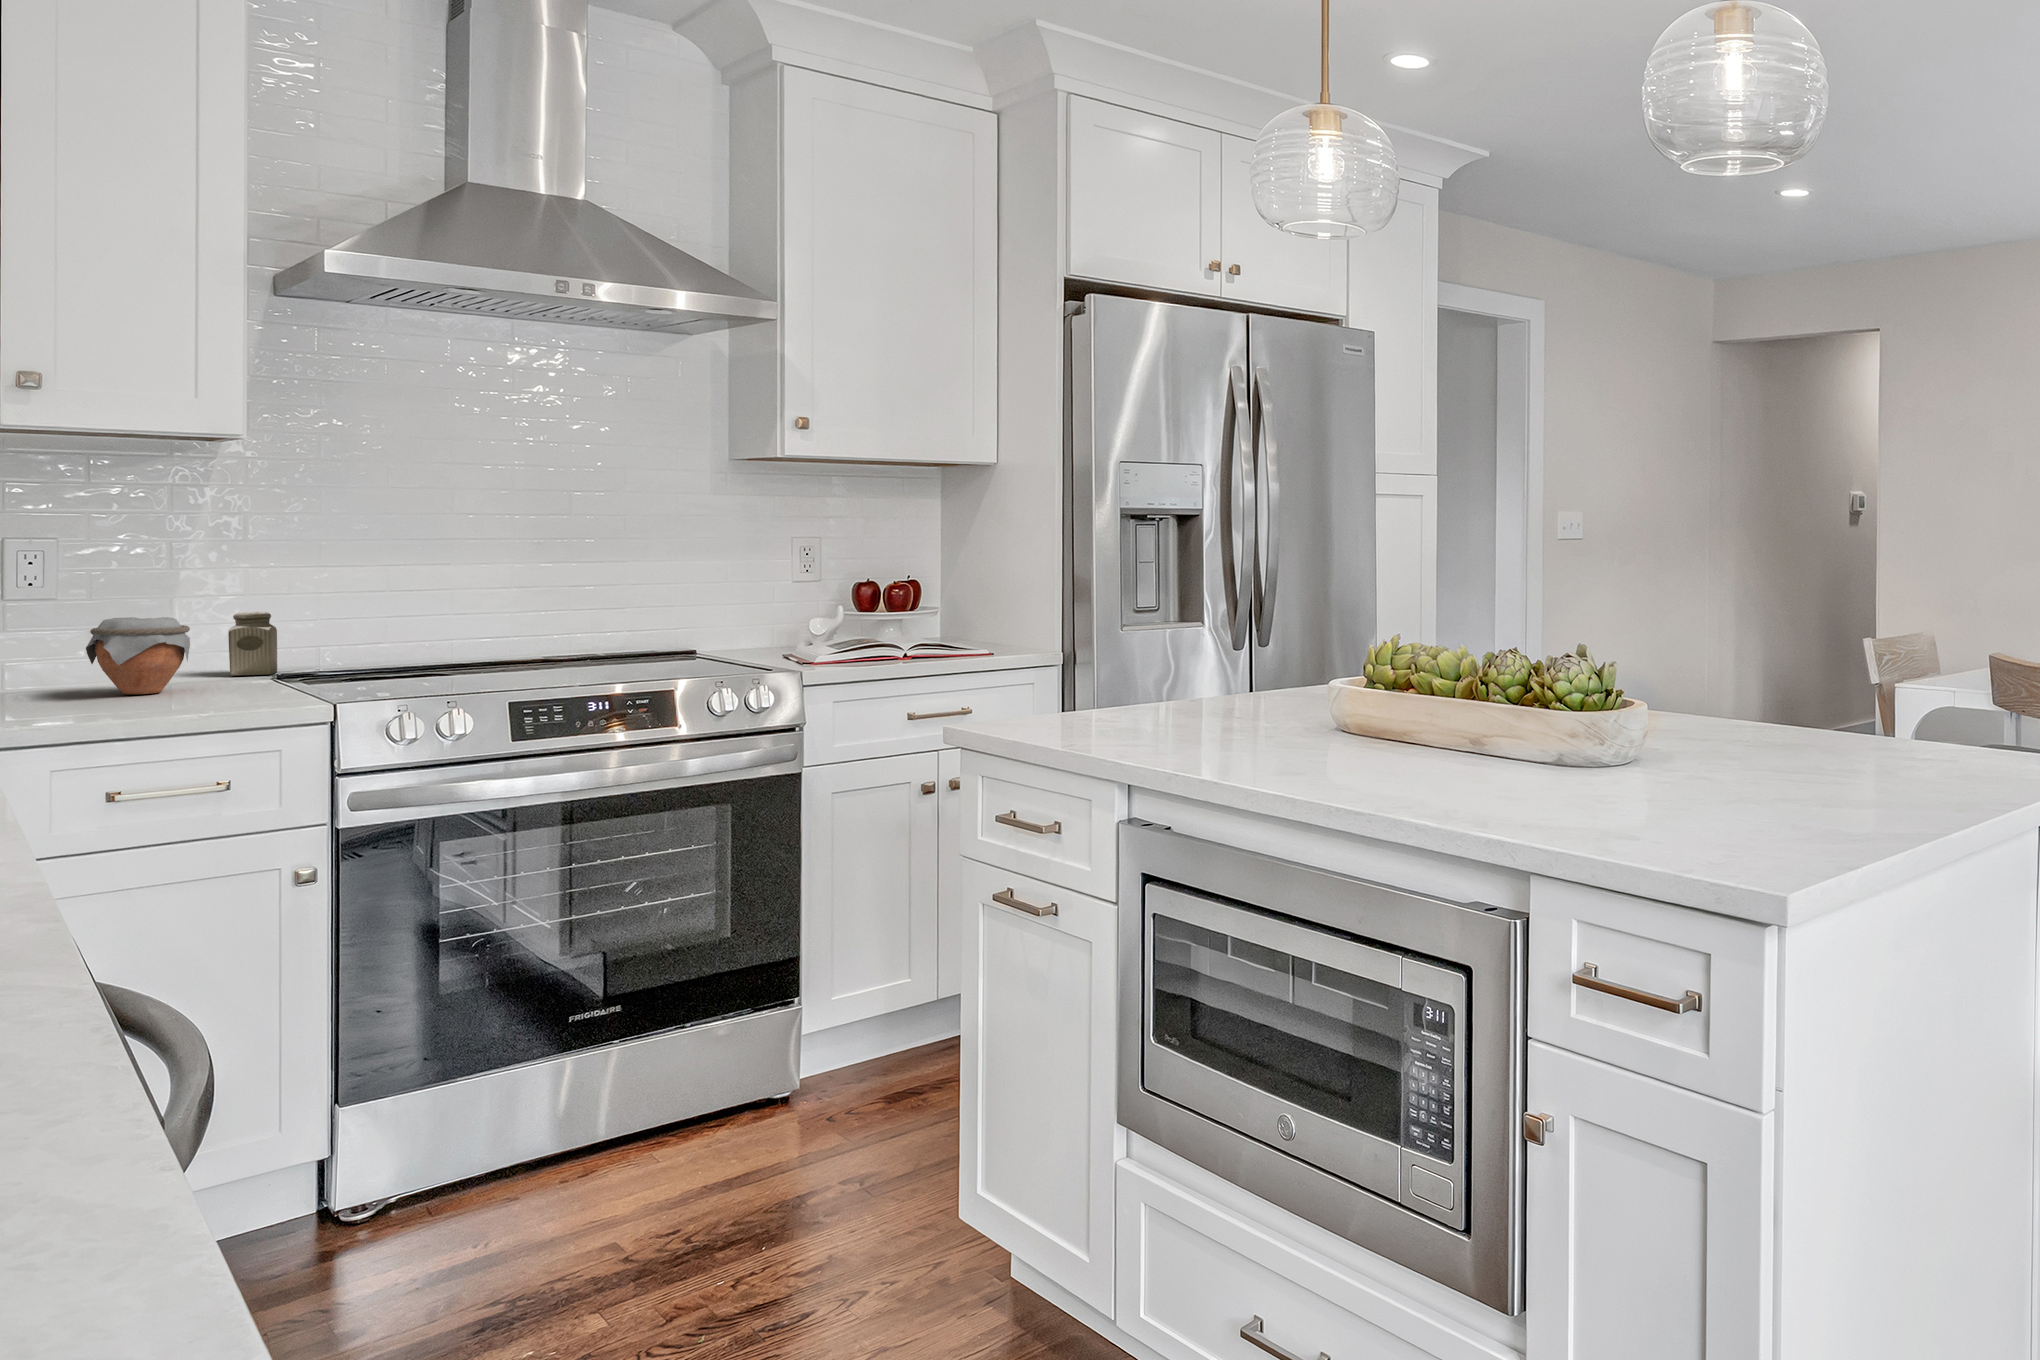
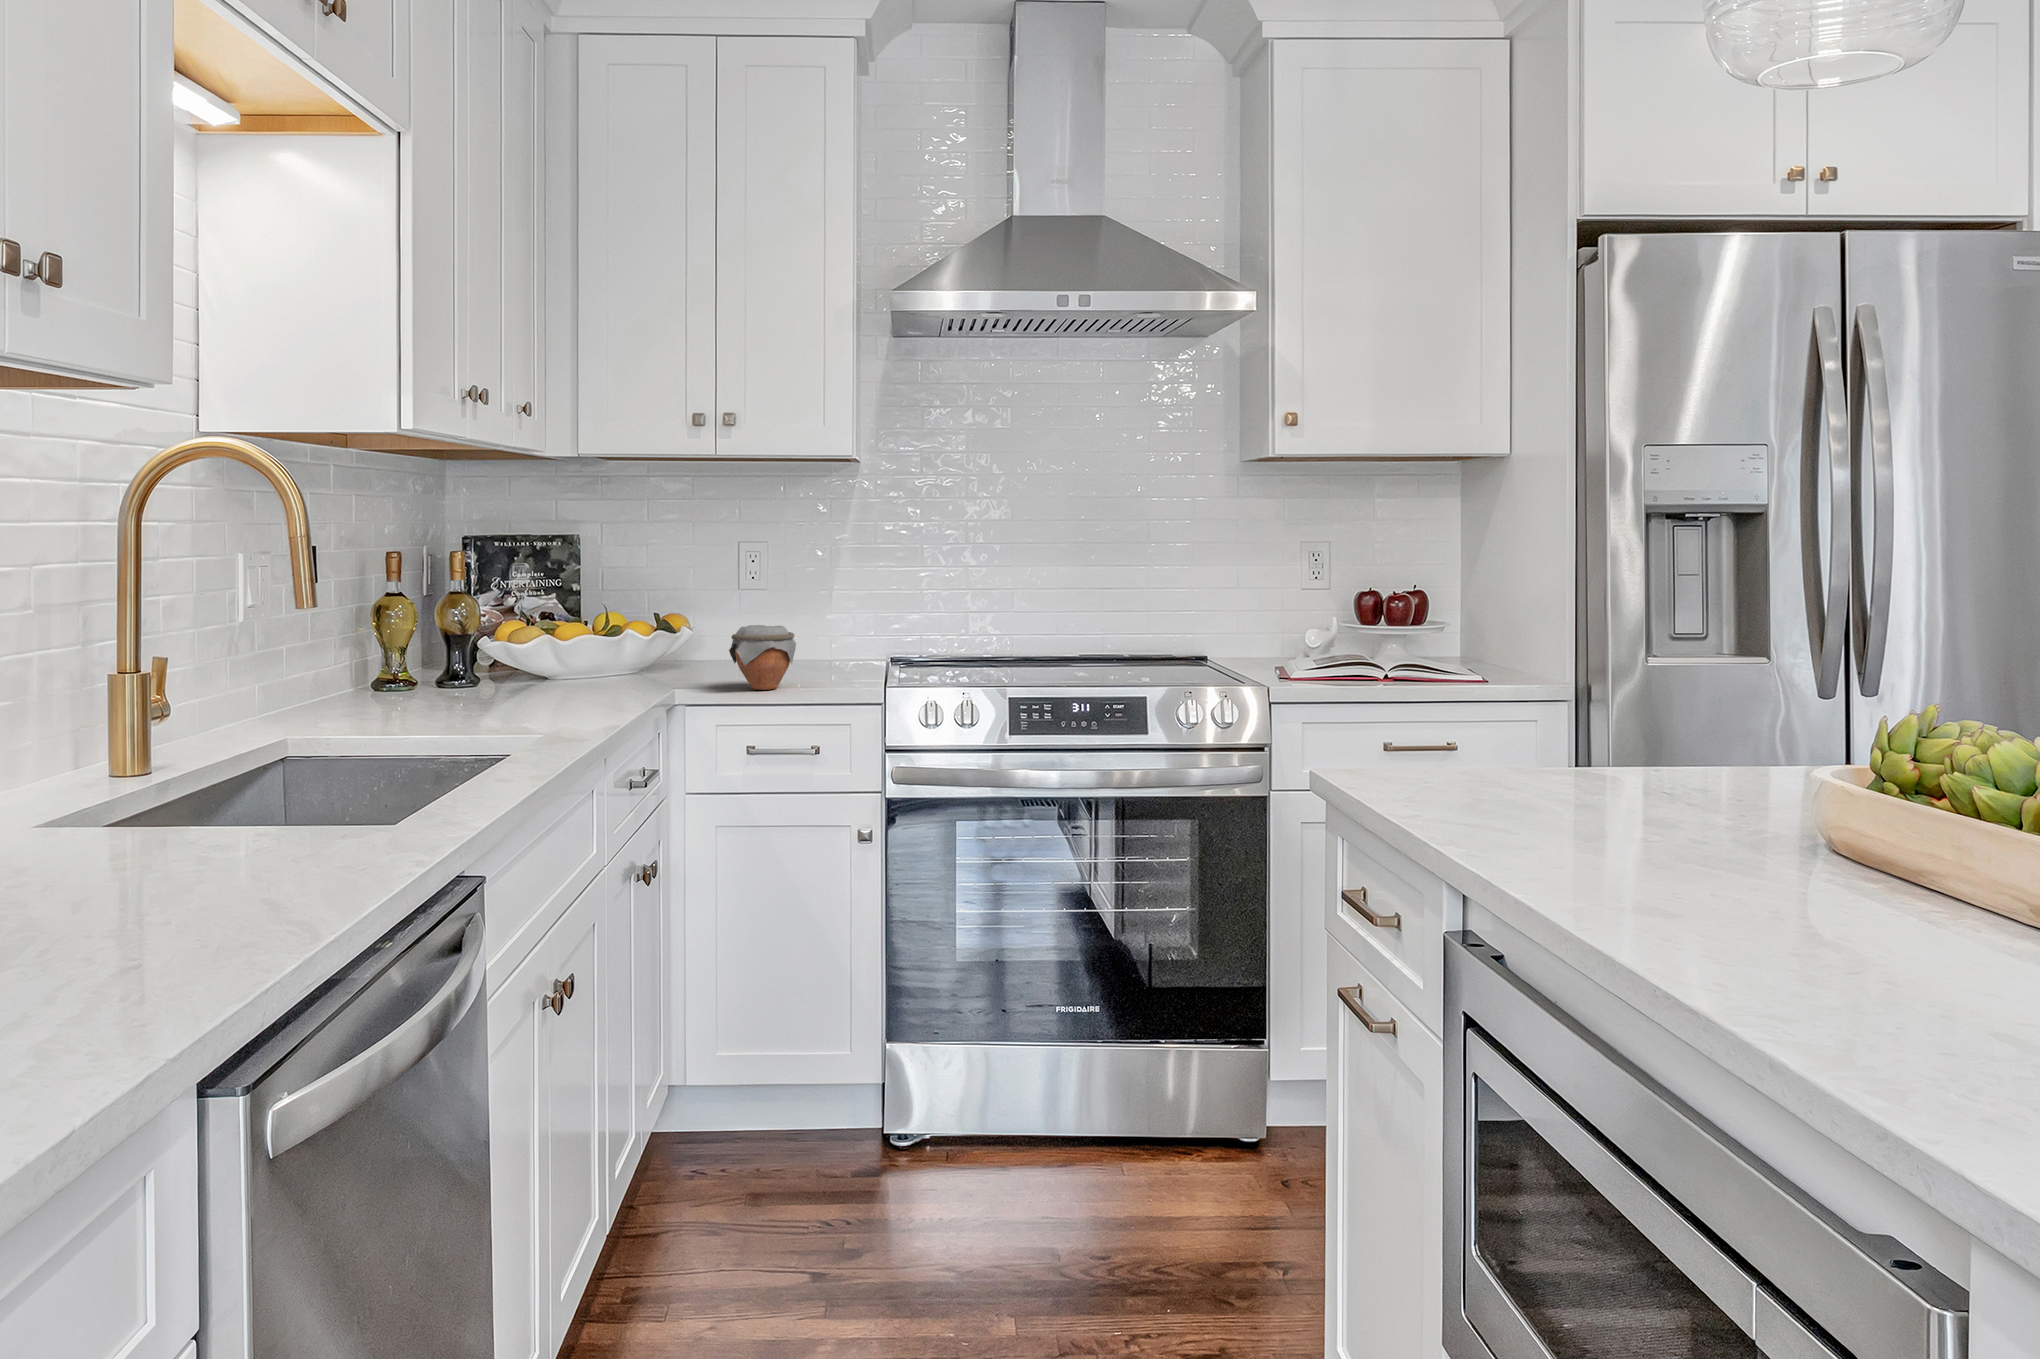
salt shaker: present [228,612,277,675] -> none [832,620,867,675]

